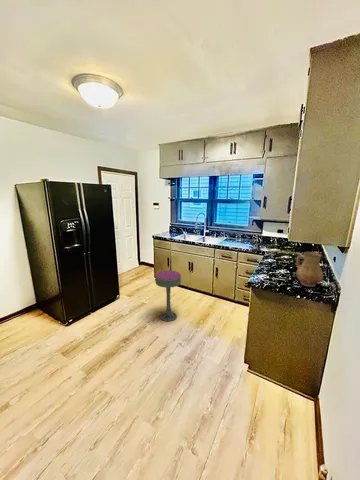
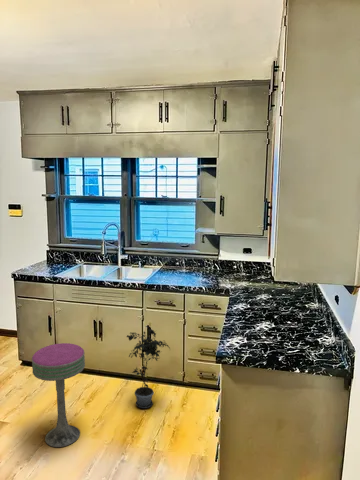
ceramic pitcher: present [296,252,323,287] -> none [287,293,327,350]
potted plant: none [204,267,227,311] -> present [127,326,169,408]

